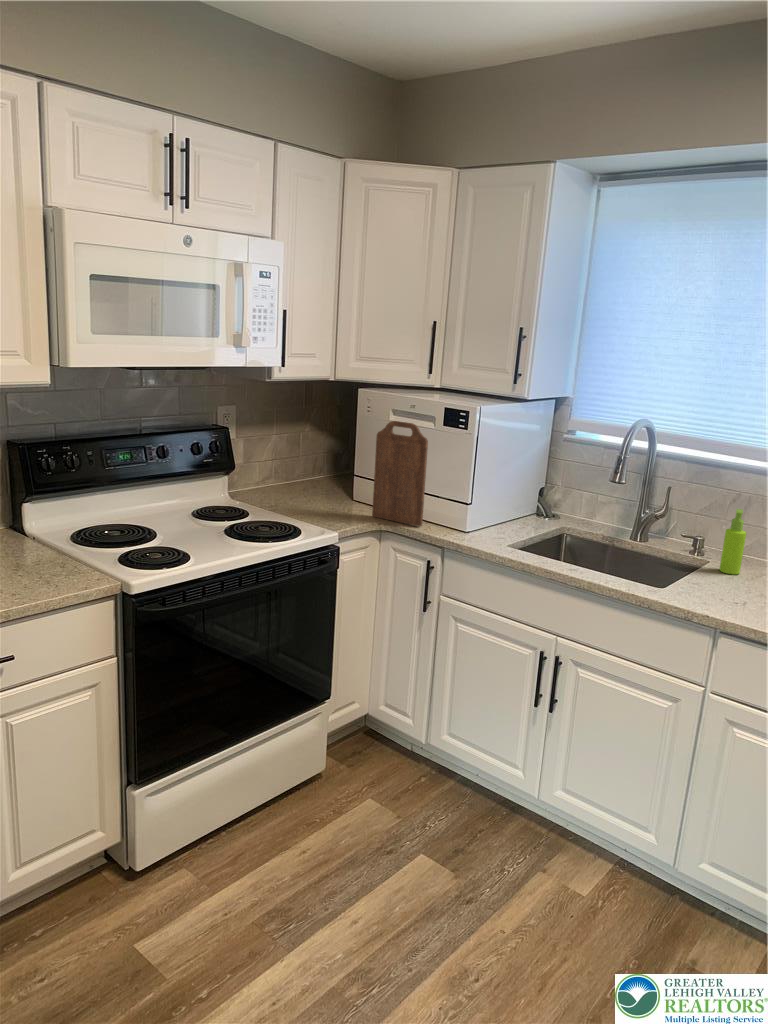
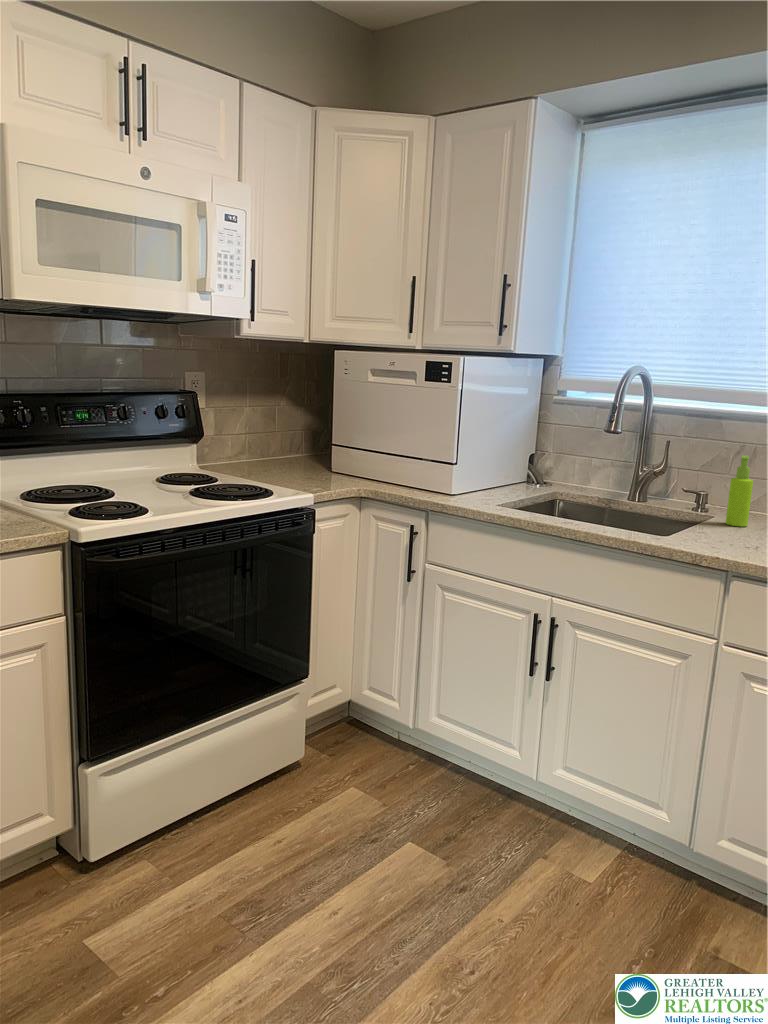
cutting board: present [372,421,428,526] -> none [351,378,409,490]

